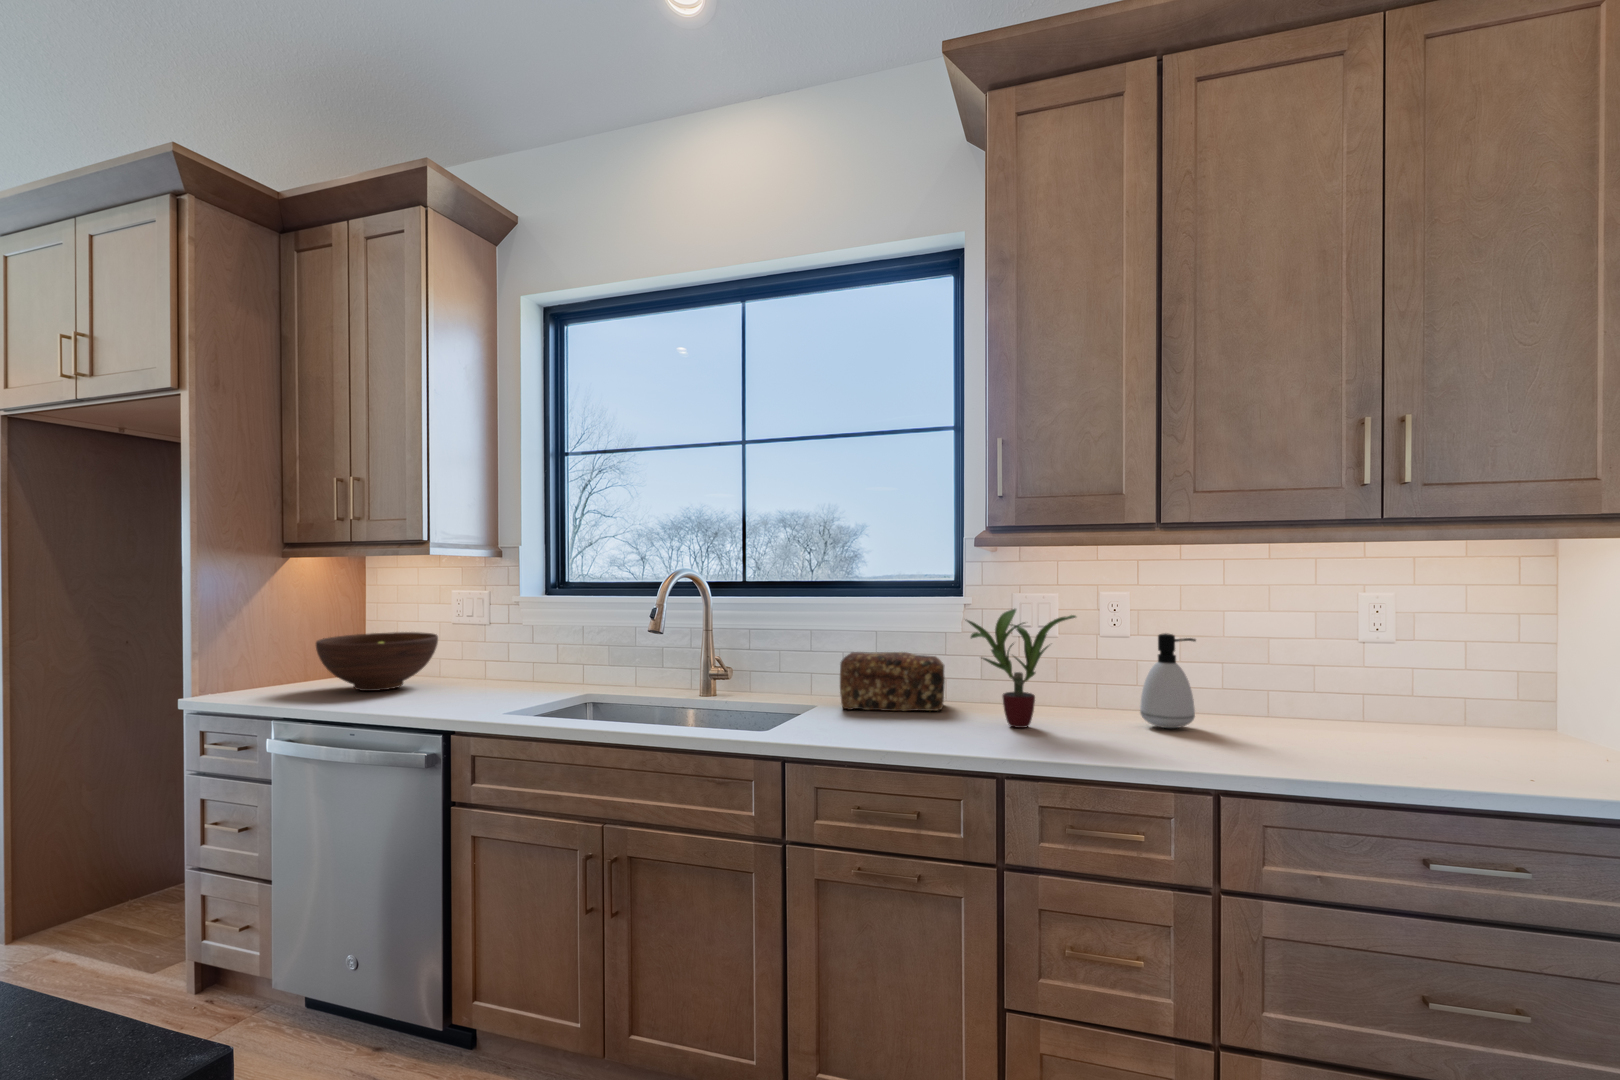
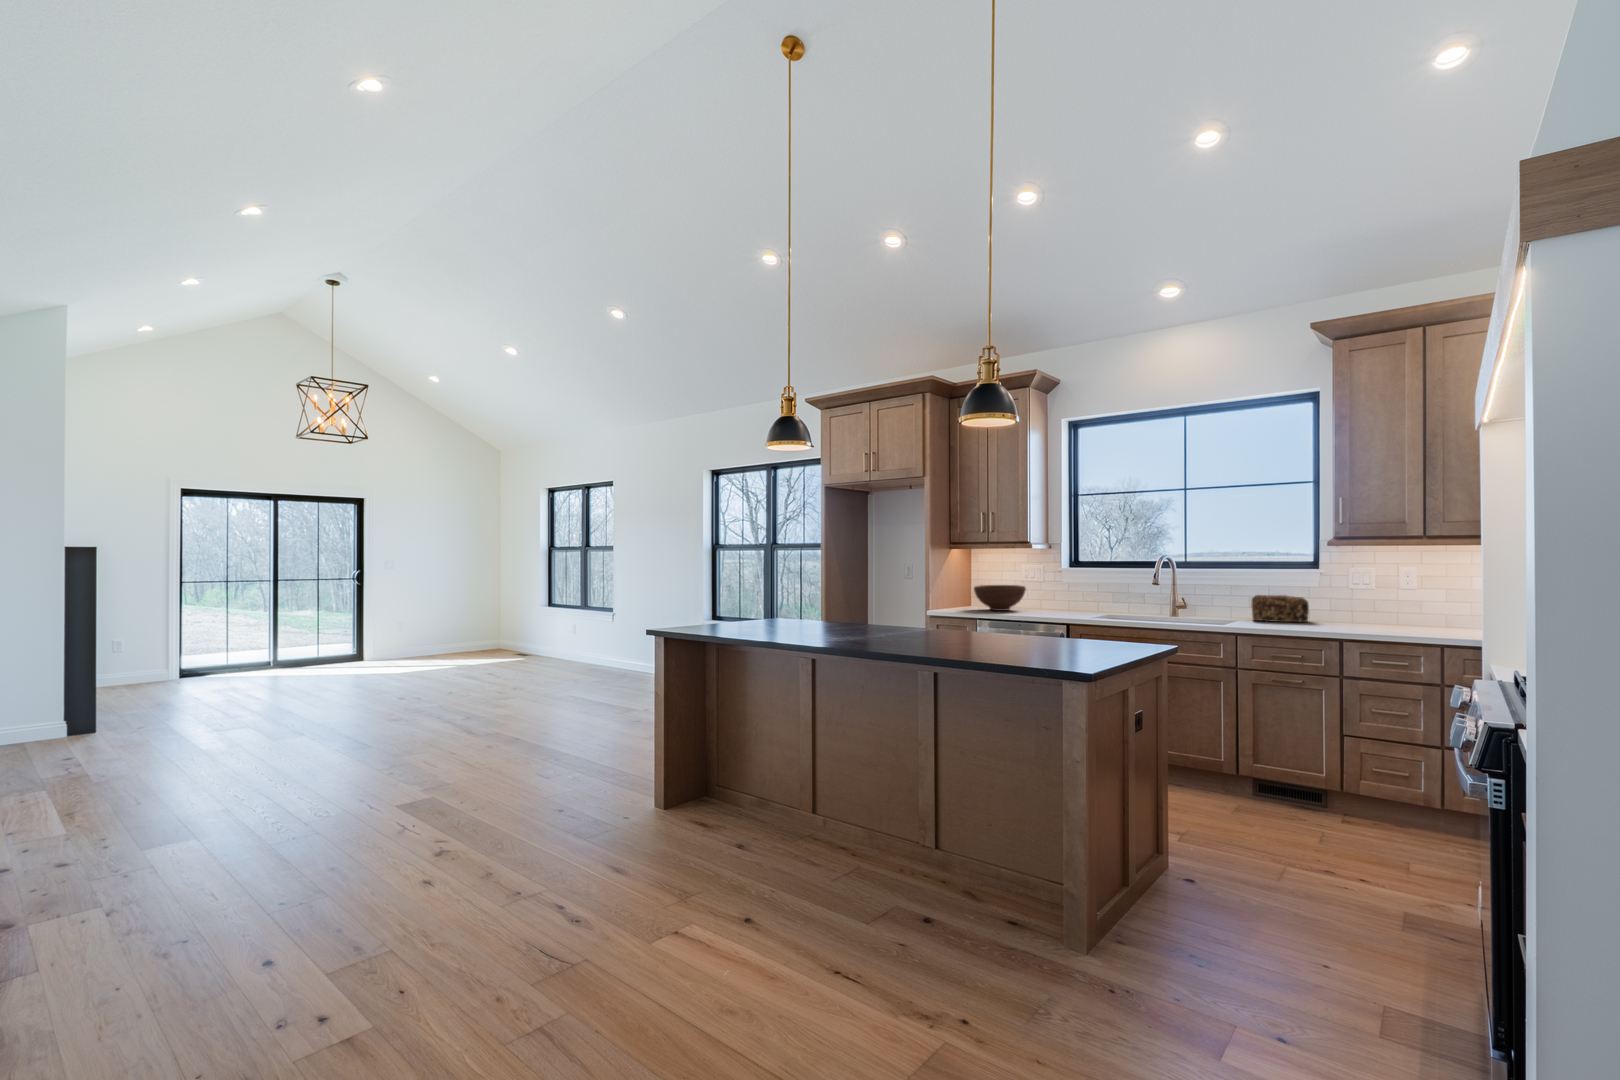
potted plant: present [967,609,1076,728] -> none [1320,574,1381,627]
soap dispenser: present [1140,633,1196,728] -> none [1416,586,1447,629]

